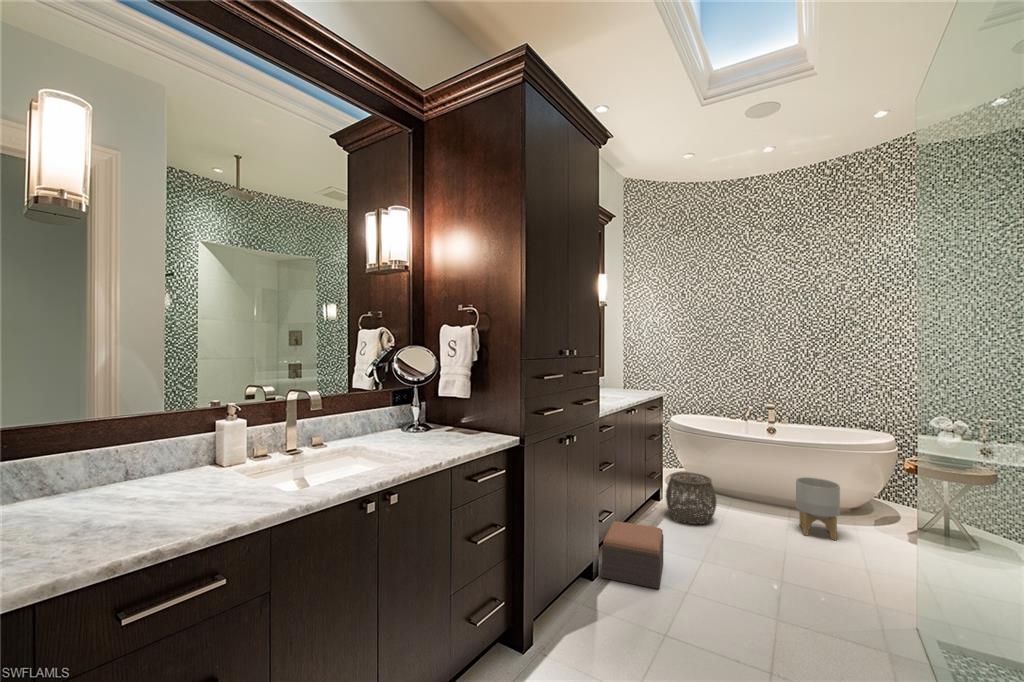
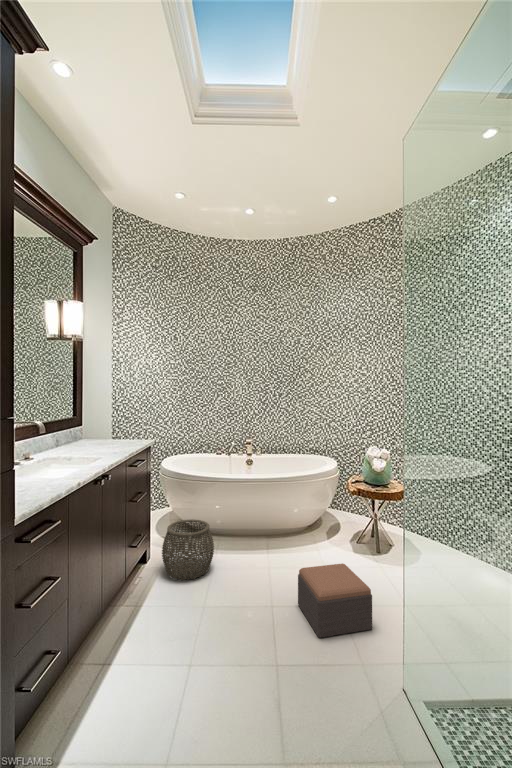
planter: present [796,477,840,540] -> none [280,504,313,562]
footstool: present [602,521,664,589] -> present [298,563,372,638]

